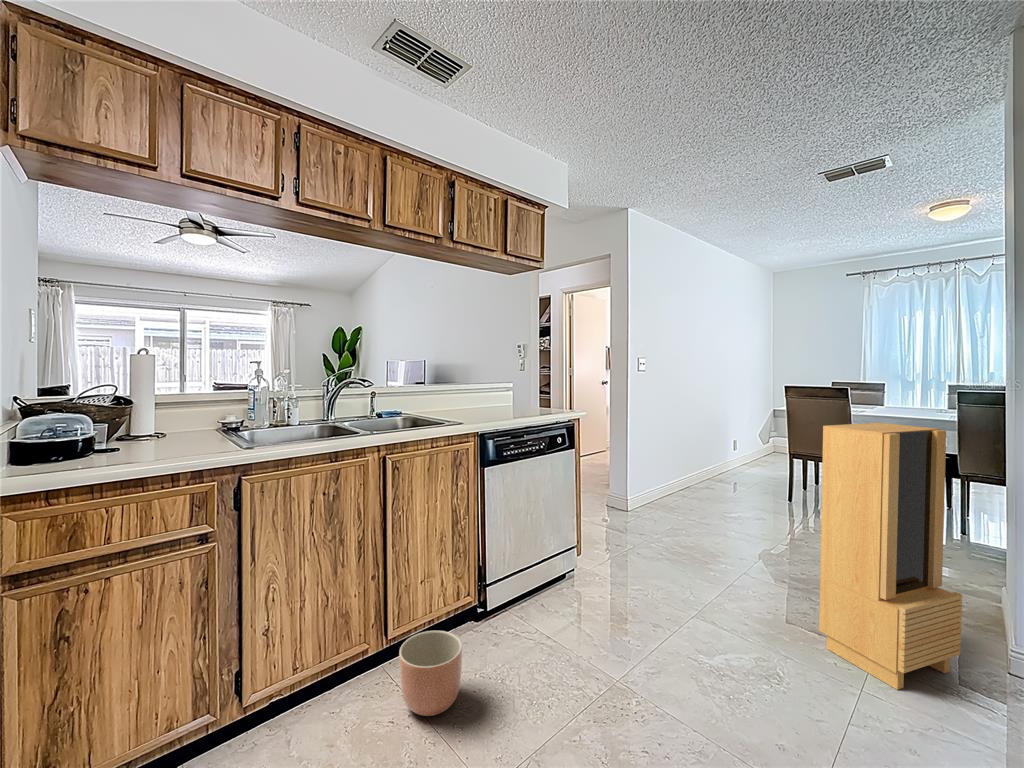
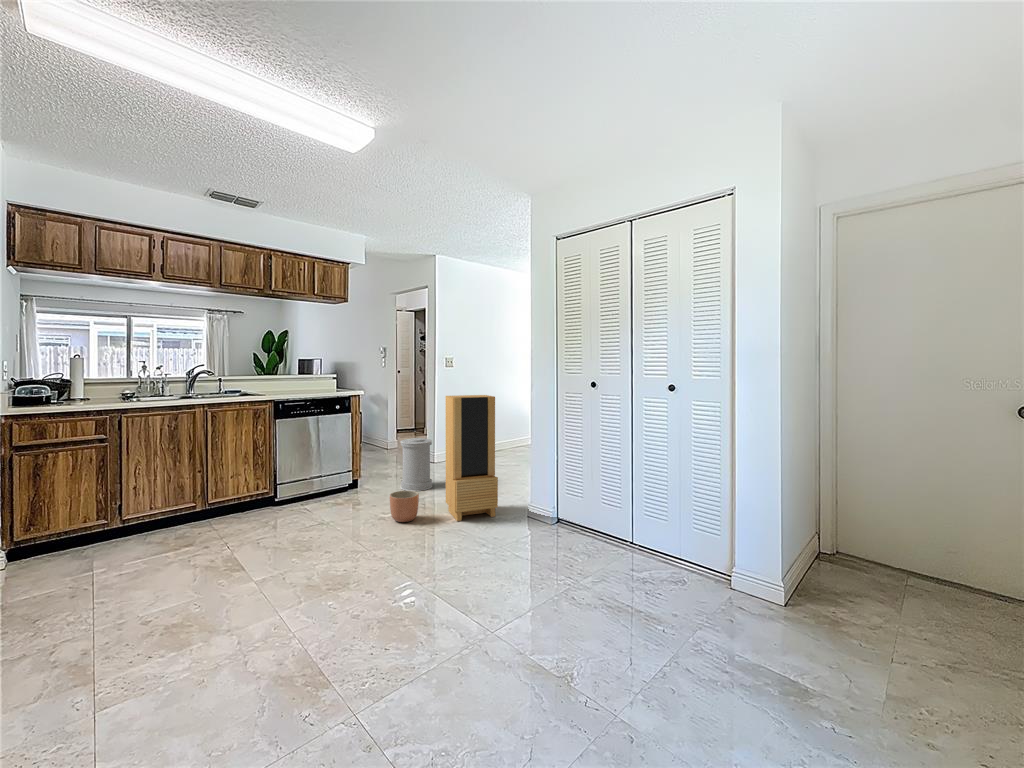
trash can: none [644,486,700,580] -> present [400,438,432,491]
planter: present [399,631,462,716] -> present [390,490,419,522]

